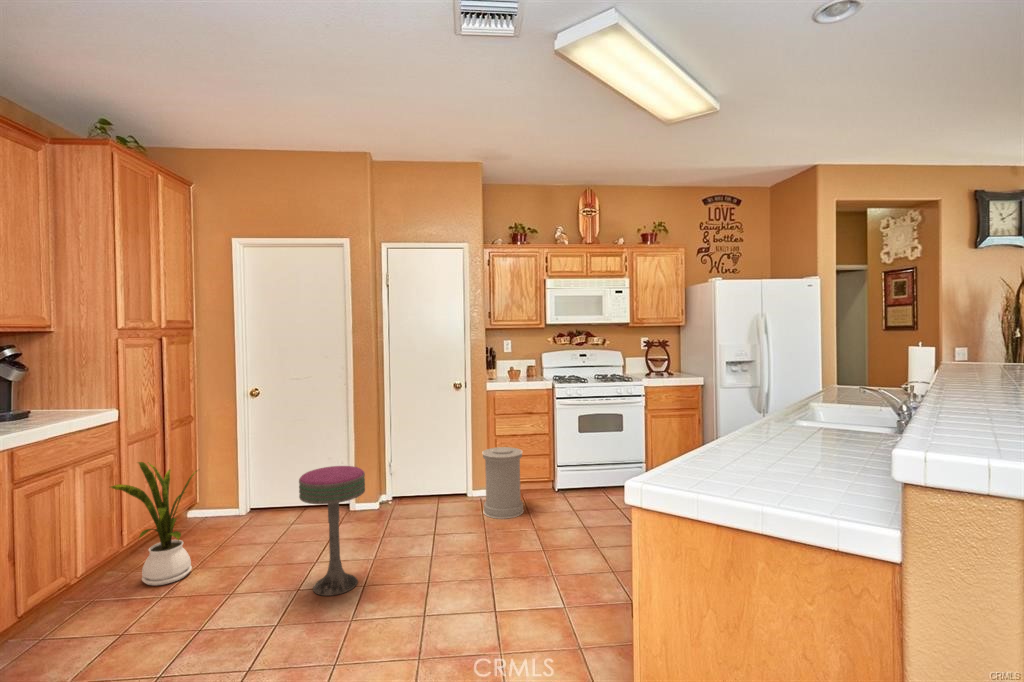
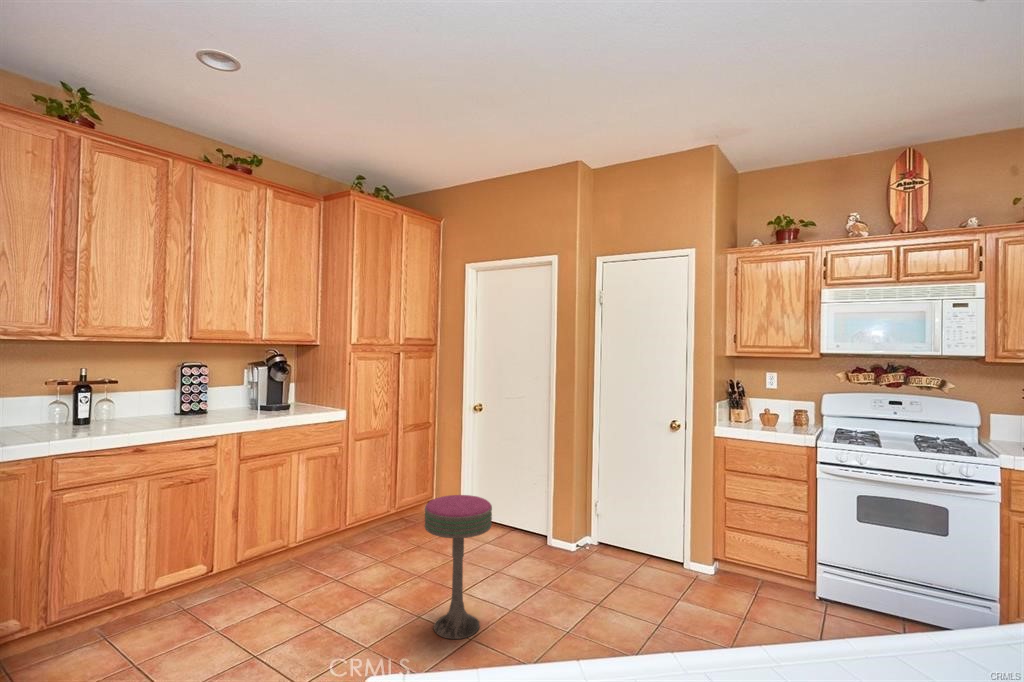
trash can: present [482,447,524,519] -> none [683,514,743,619]
house plant: present [111,462,197,586] -> none [322,457,393,568]

